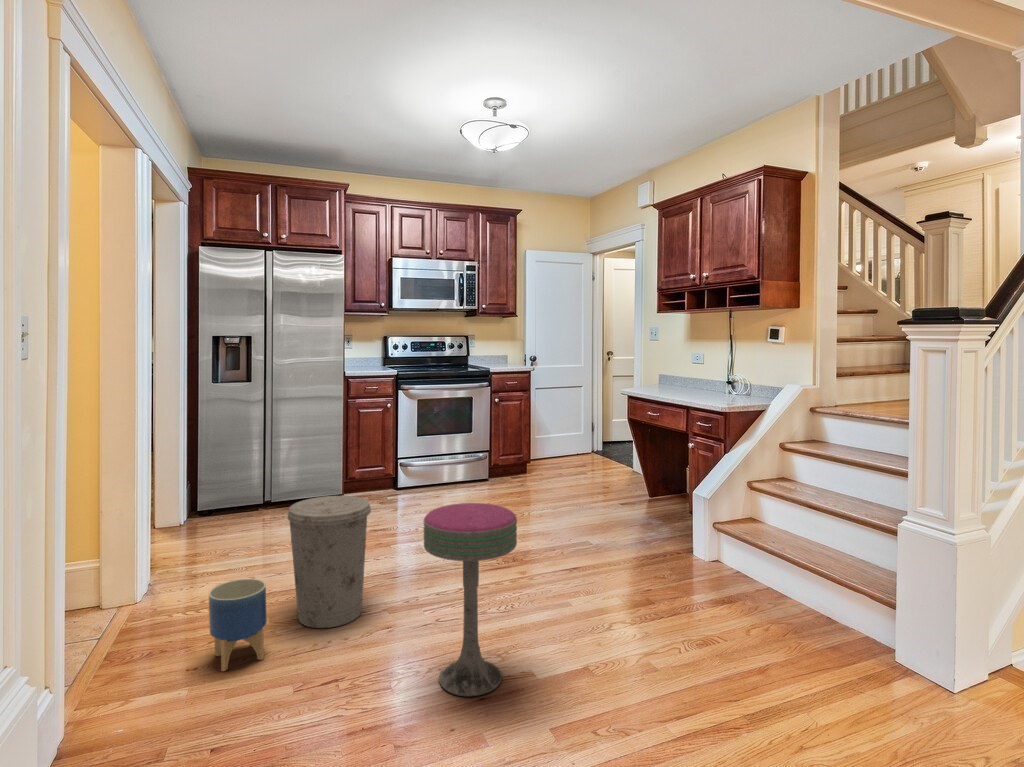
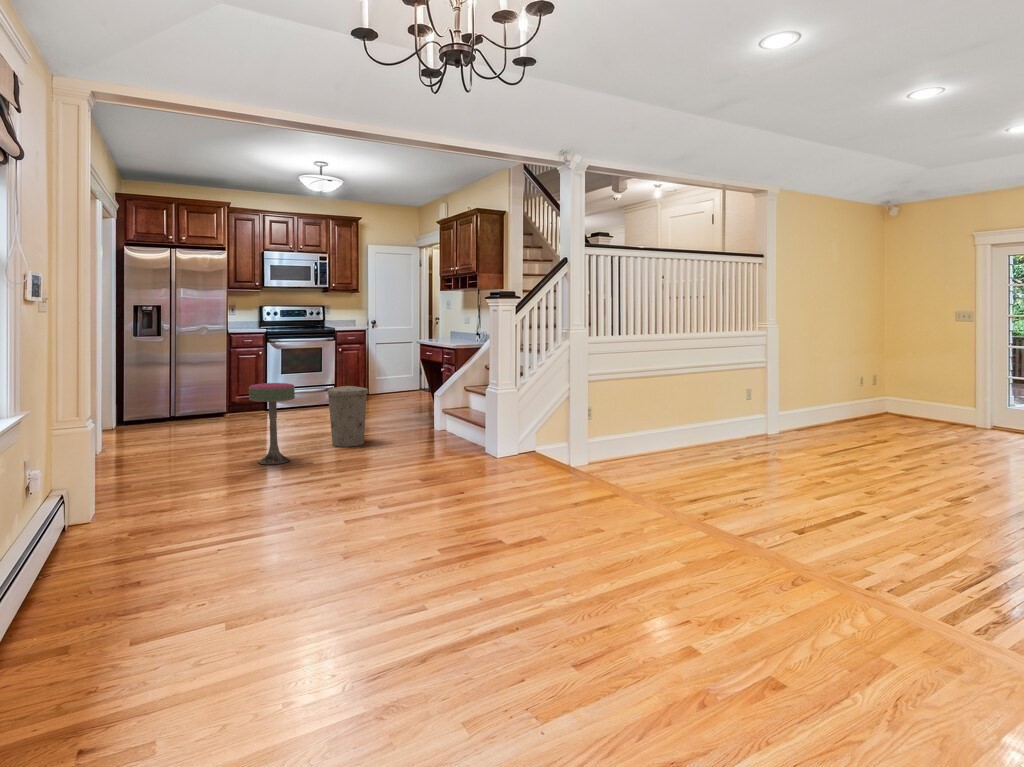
trash can: present [288,496,371,628] -> present [327,386,368,447]
planter: present [209,579,267,671] -> none [144,424,174,462]

